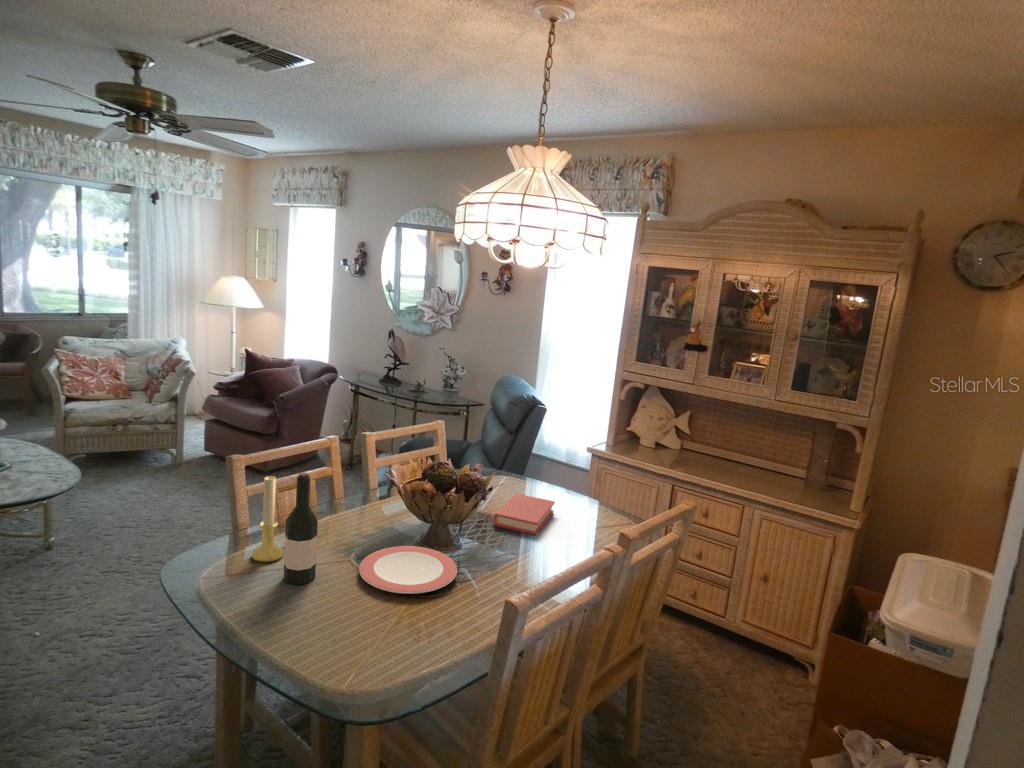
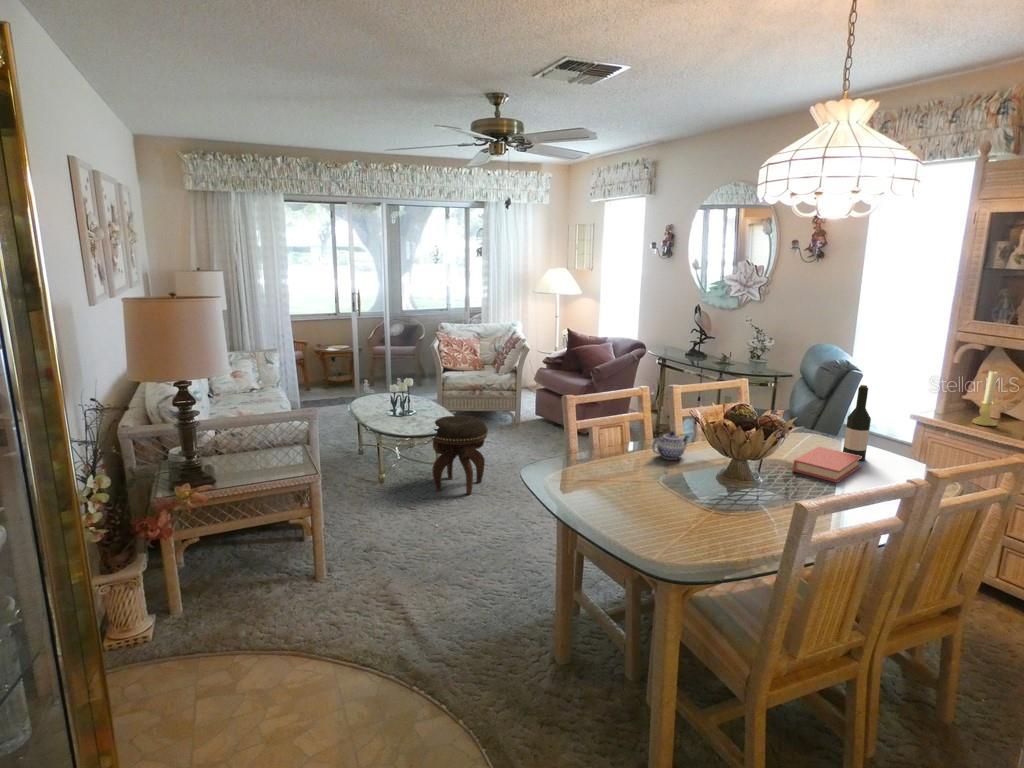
footstool: none [32,469,128,577] -> present [431,415,488,494]
wine bottle: present [284,472,318,585] -> present [843,385,871,461]
candle holder: present [252,476,283,562] -> present [972,371,998,426]
teapot: none [343,492,387,526] -> present [652,431,689,460]
plate: present [359,546,457,594] -> none [666,475,753,508]

